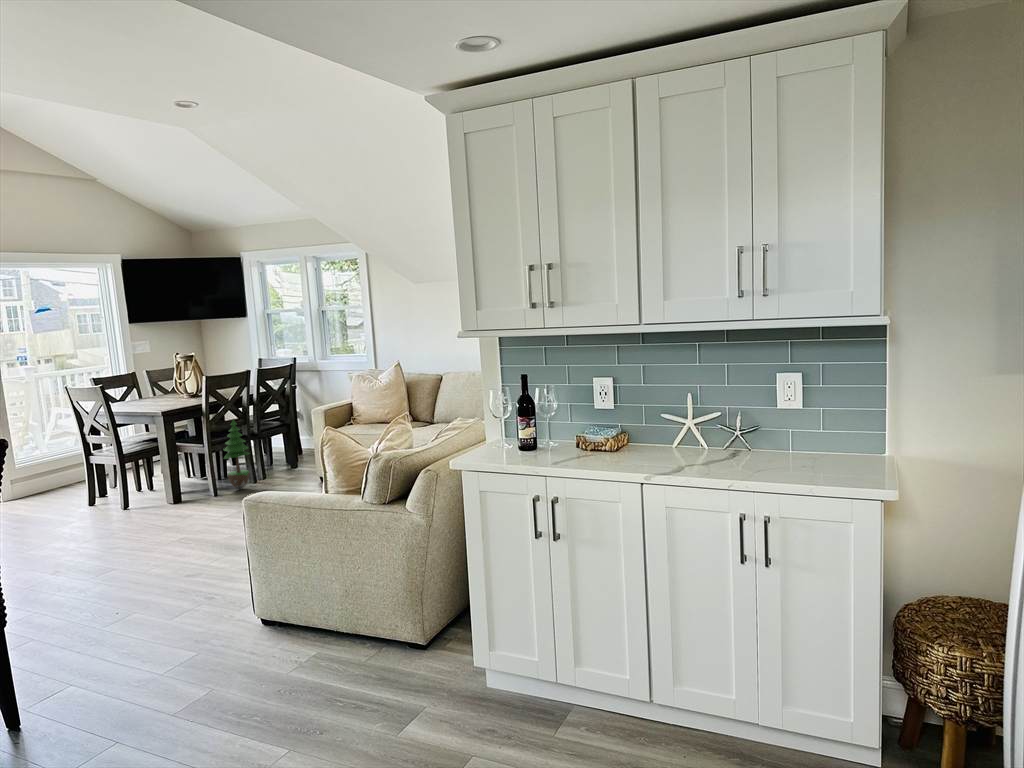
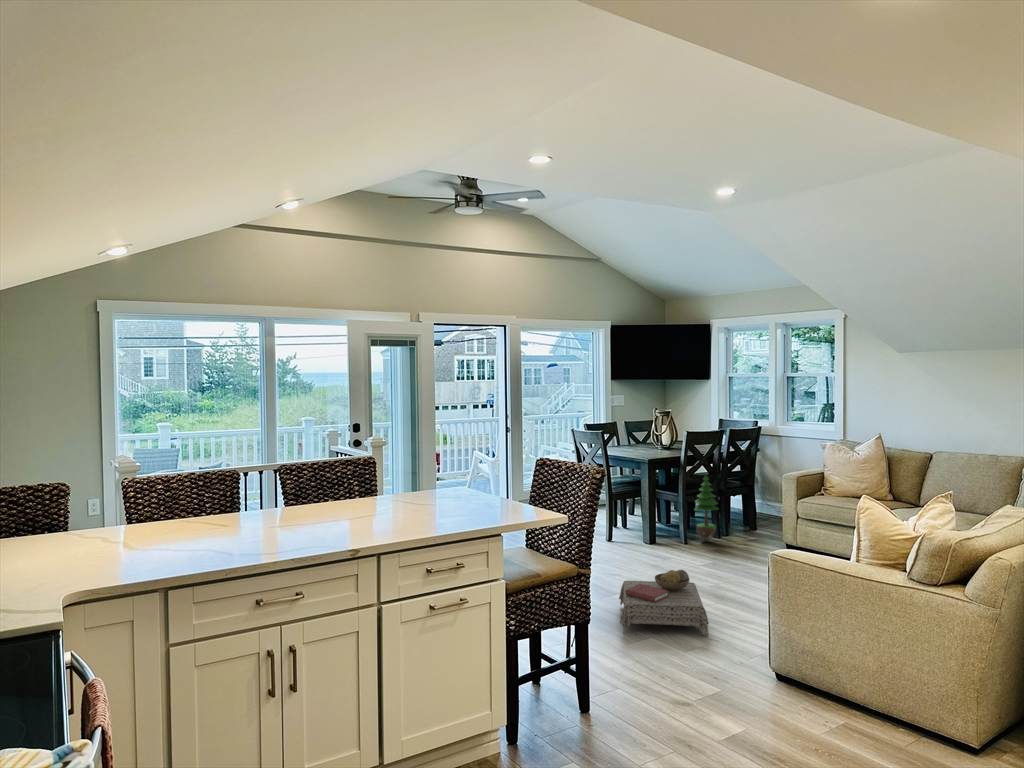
ottoman: none [95,530,205,619] -> present [619,570,709,637]

